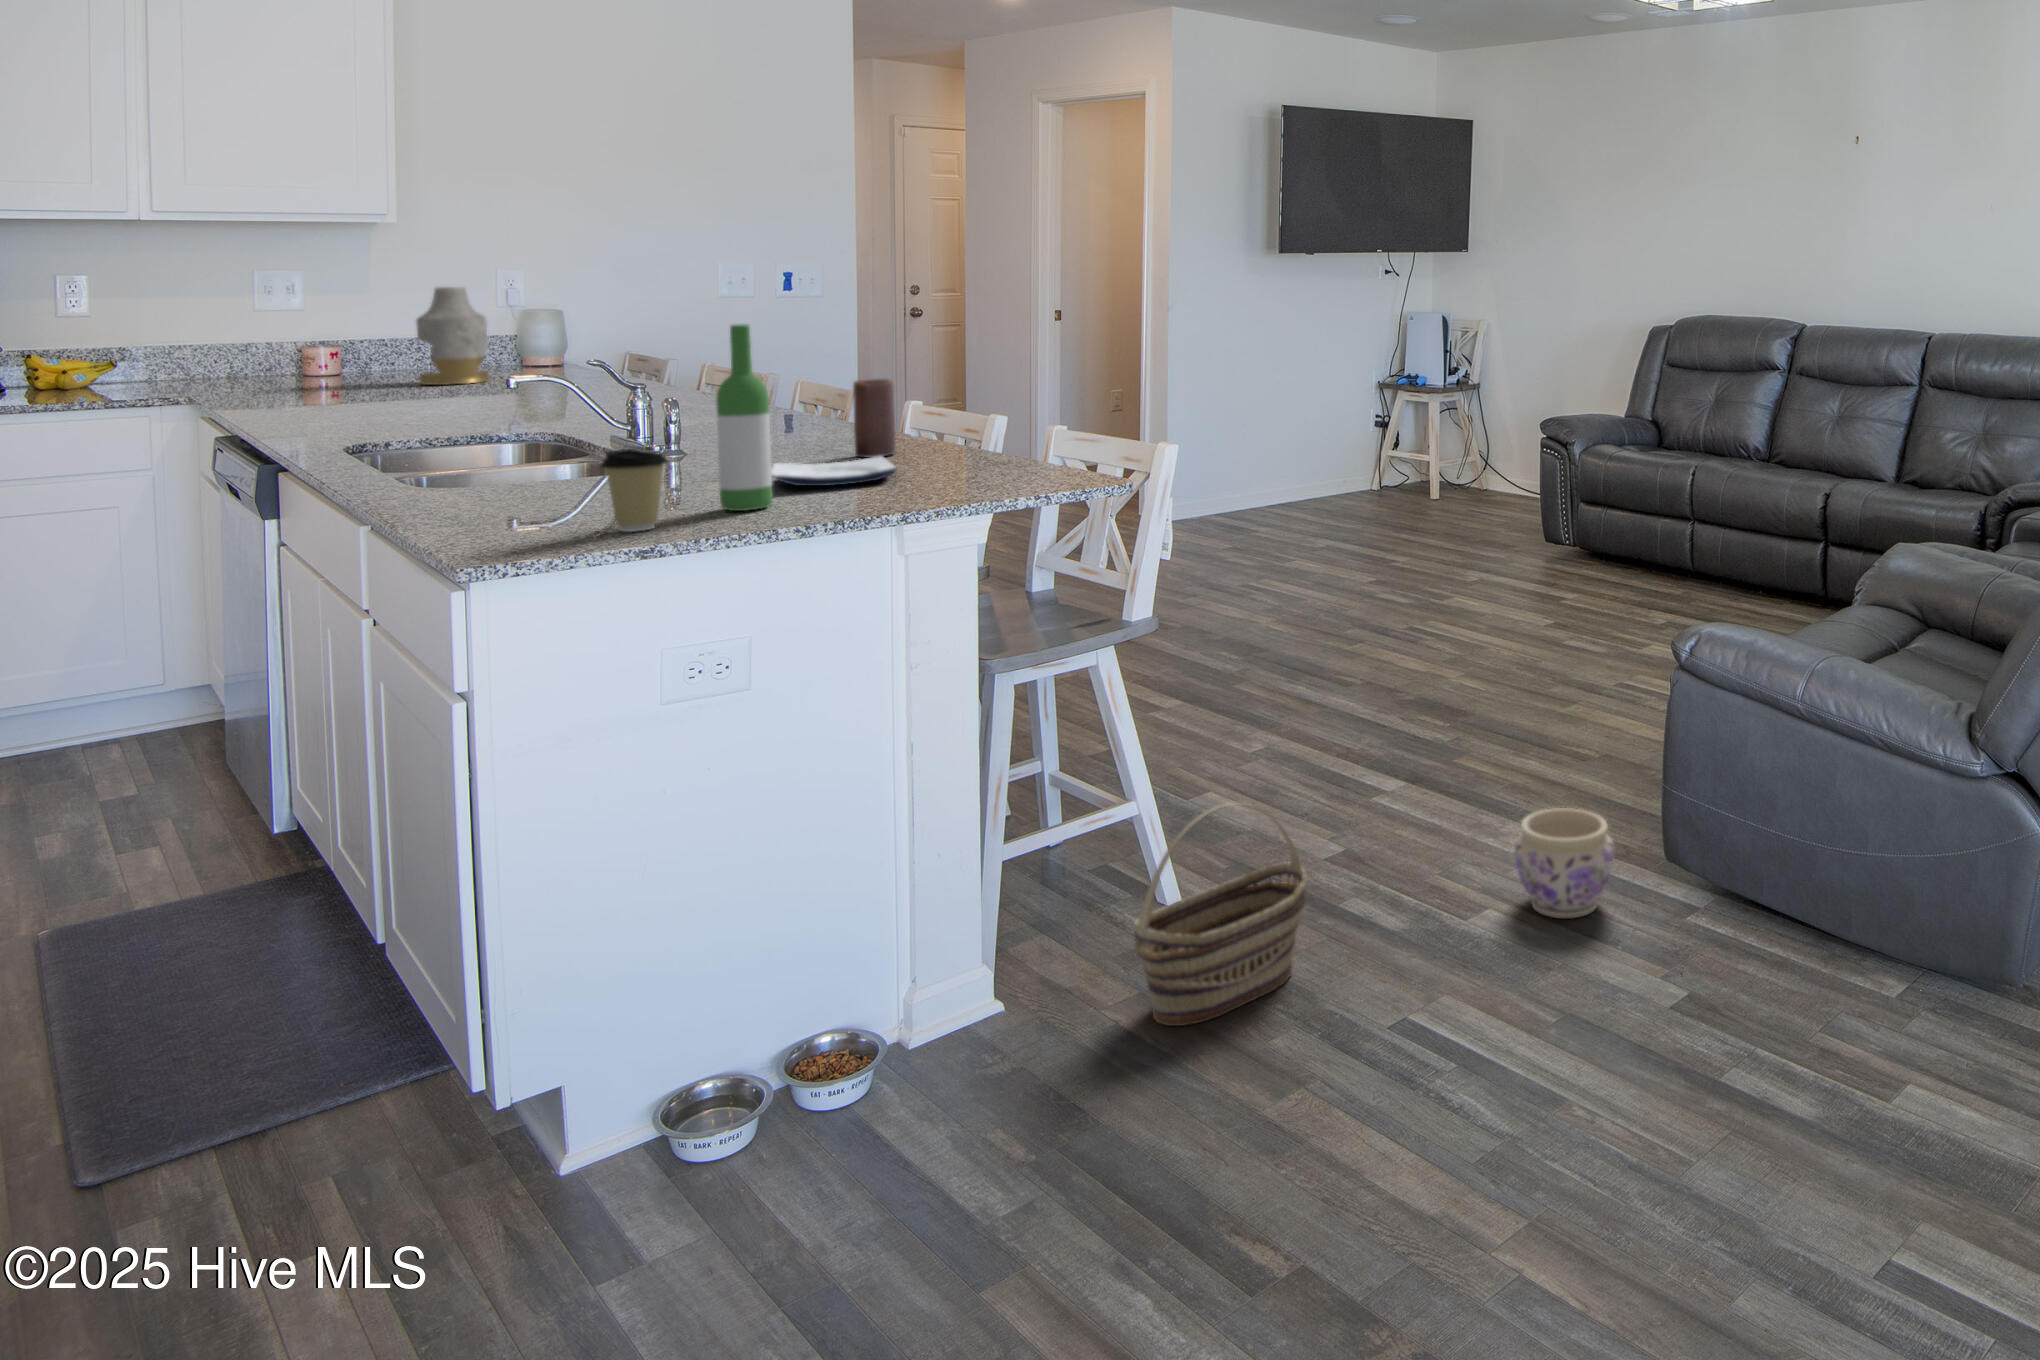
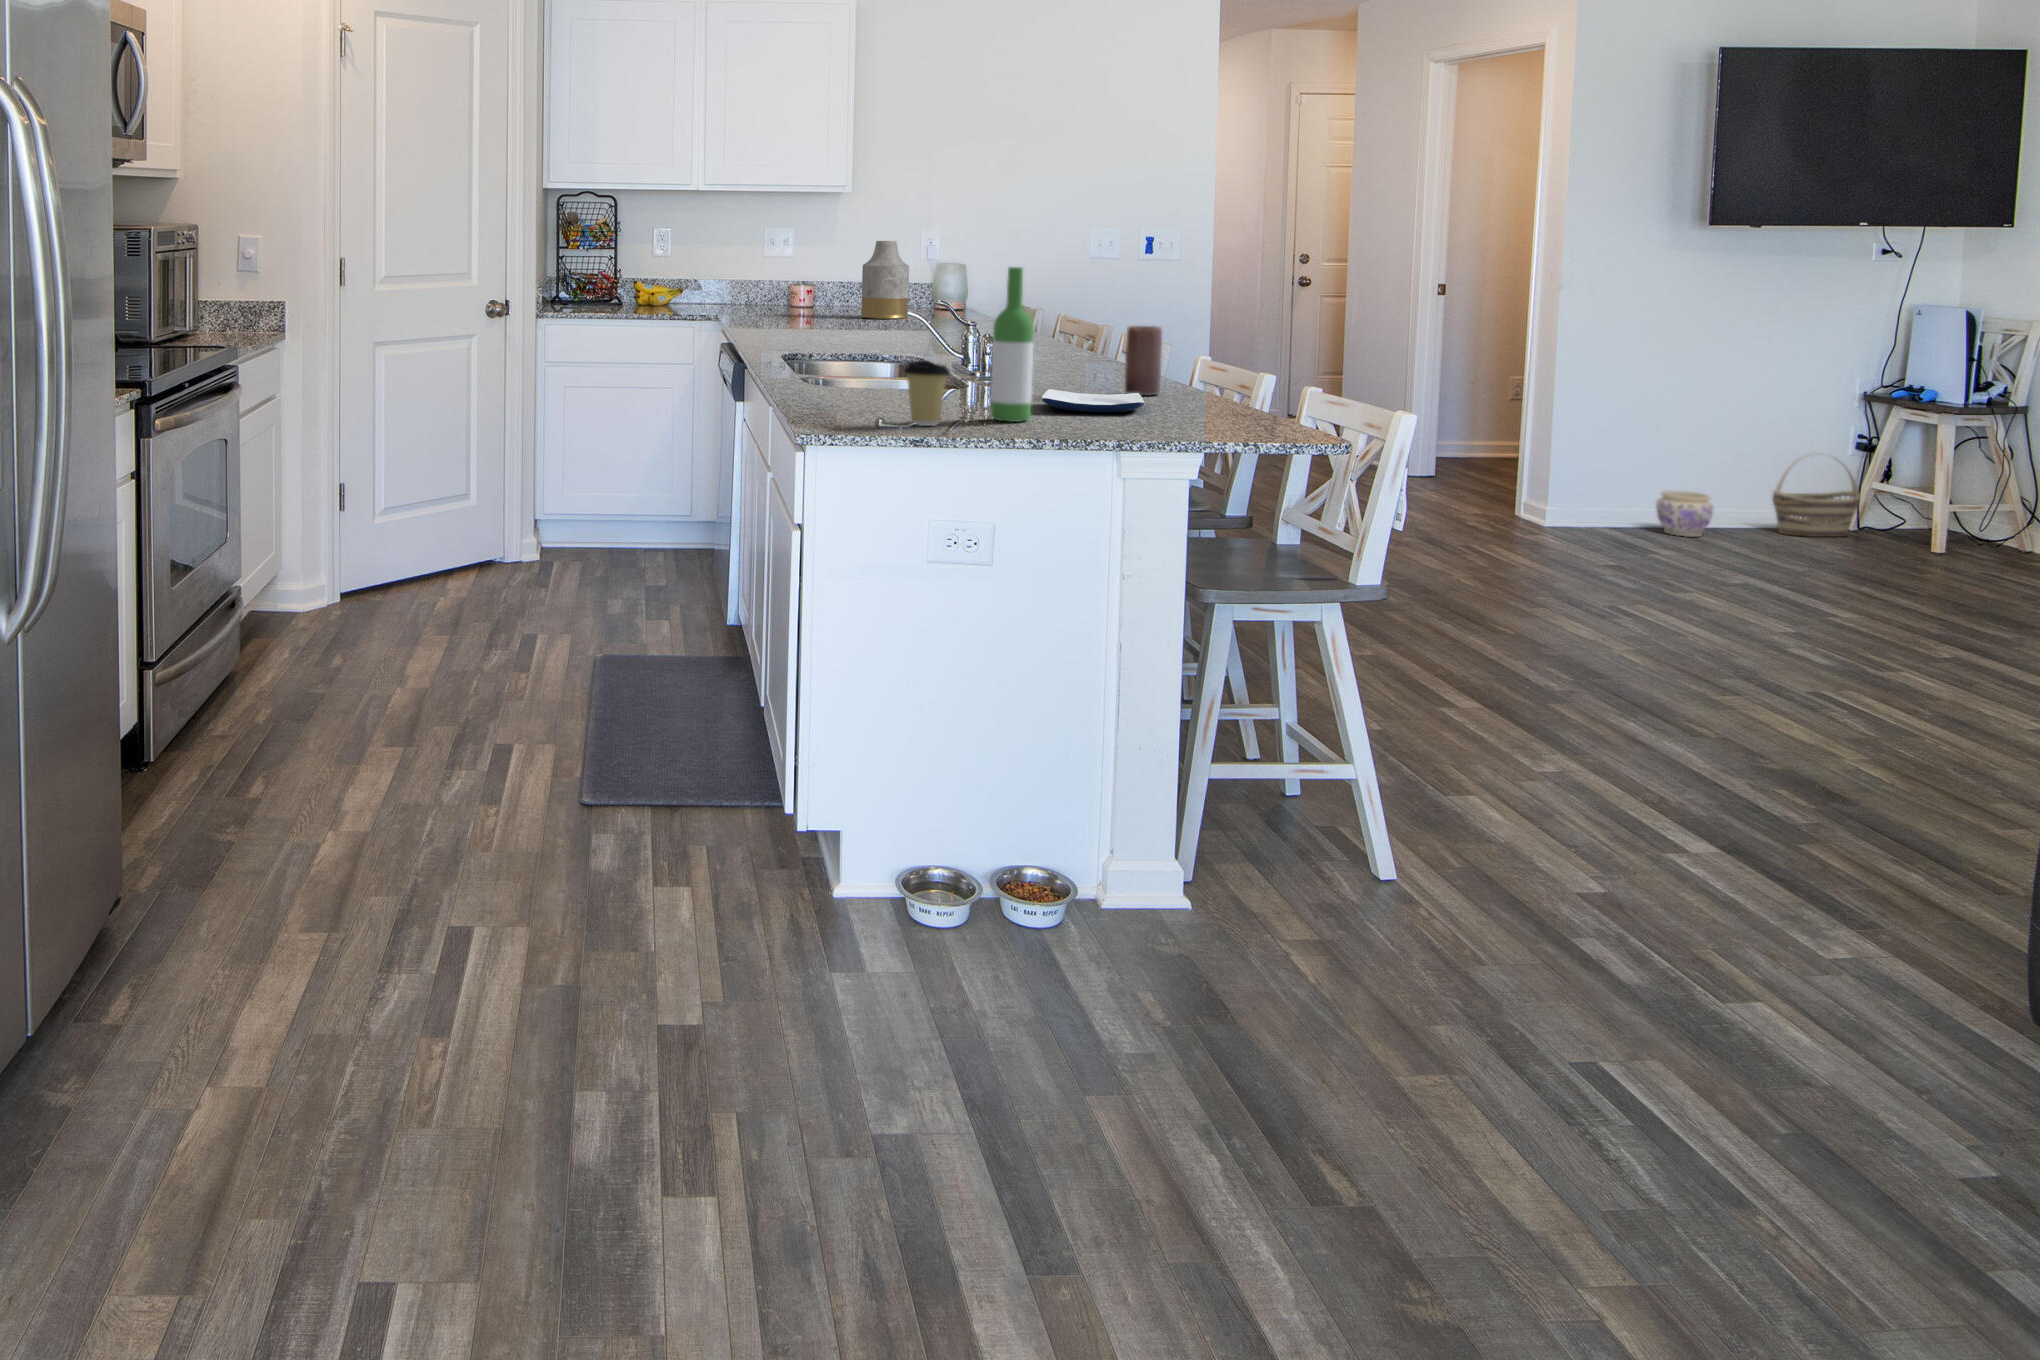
basket: present [1134,803,1306,1026] -> present [1773,458,1860,537]
planter: present [1515,808,1614,919] -> present [1656,490,1714,537]

